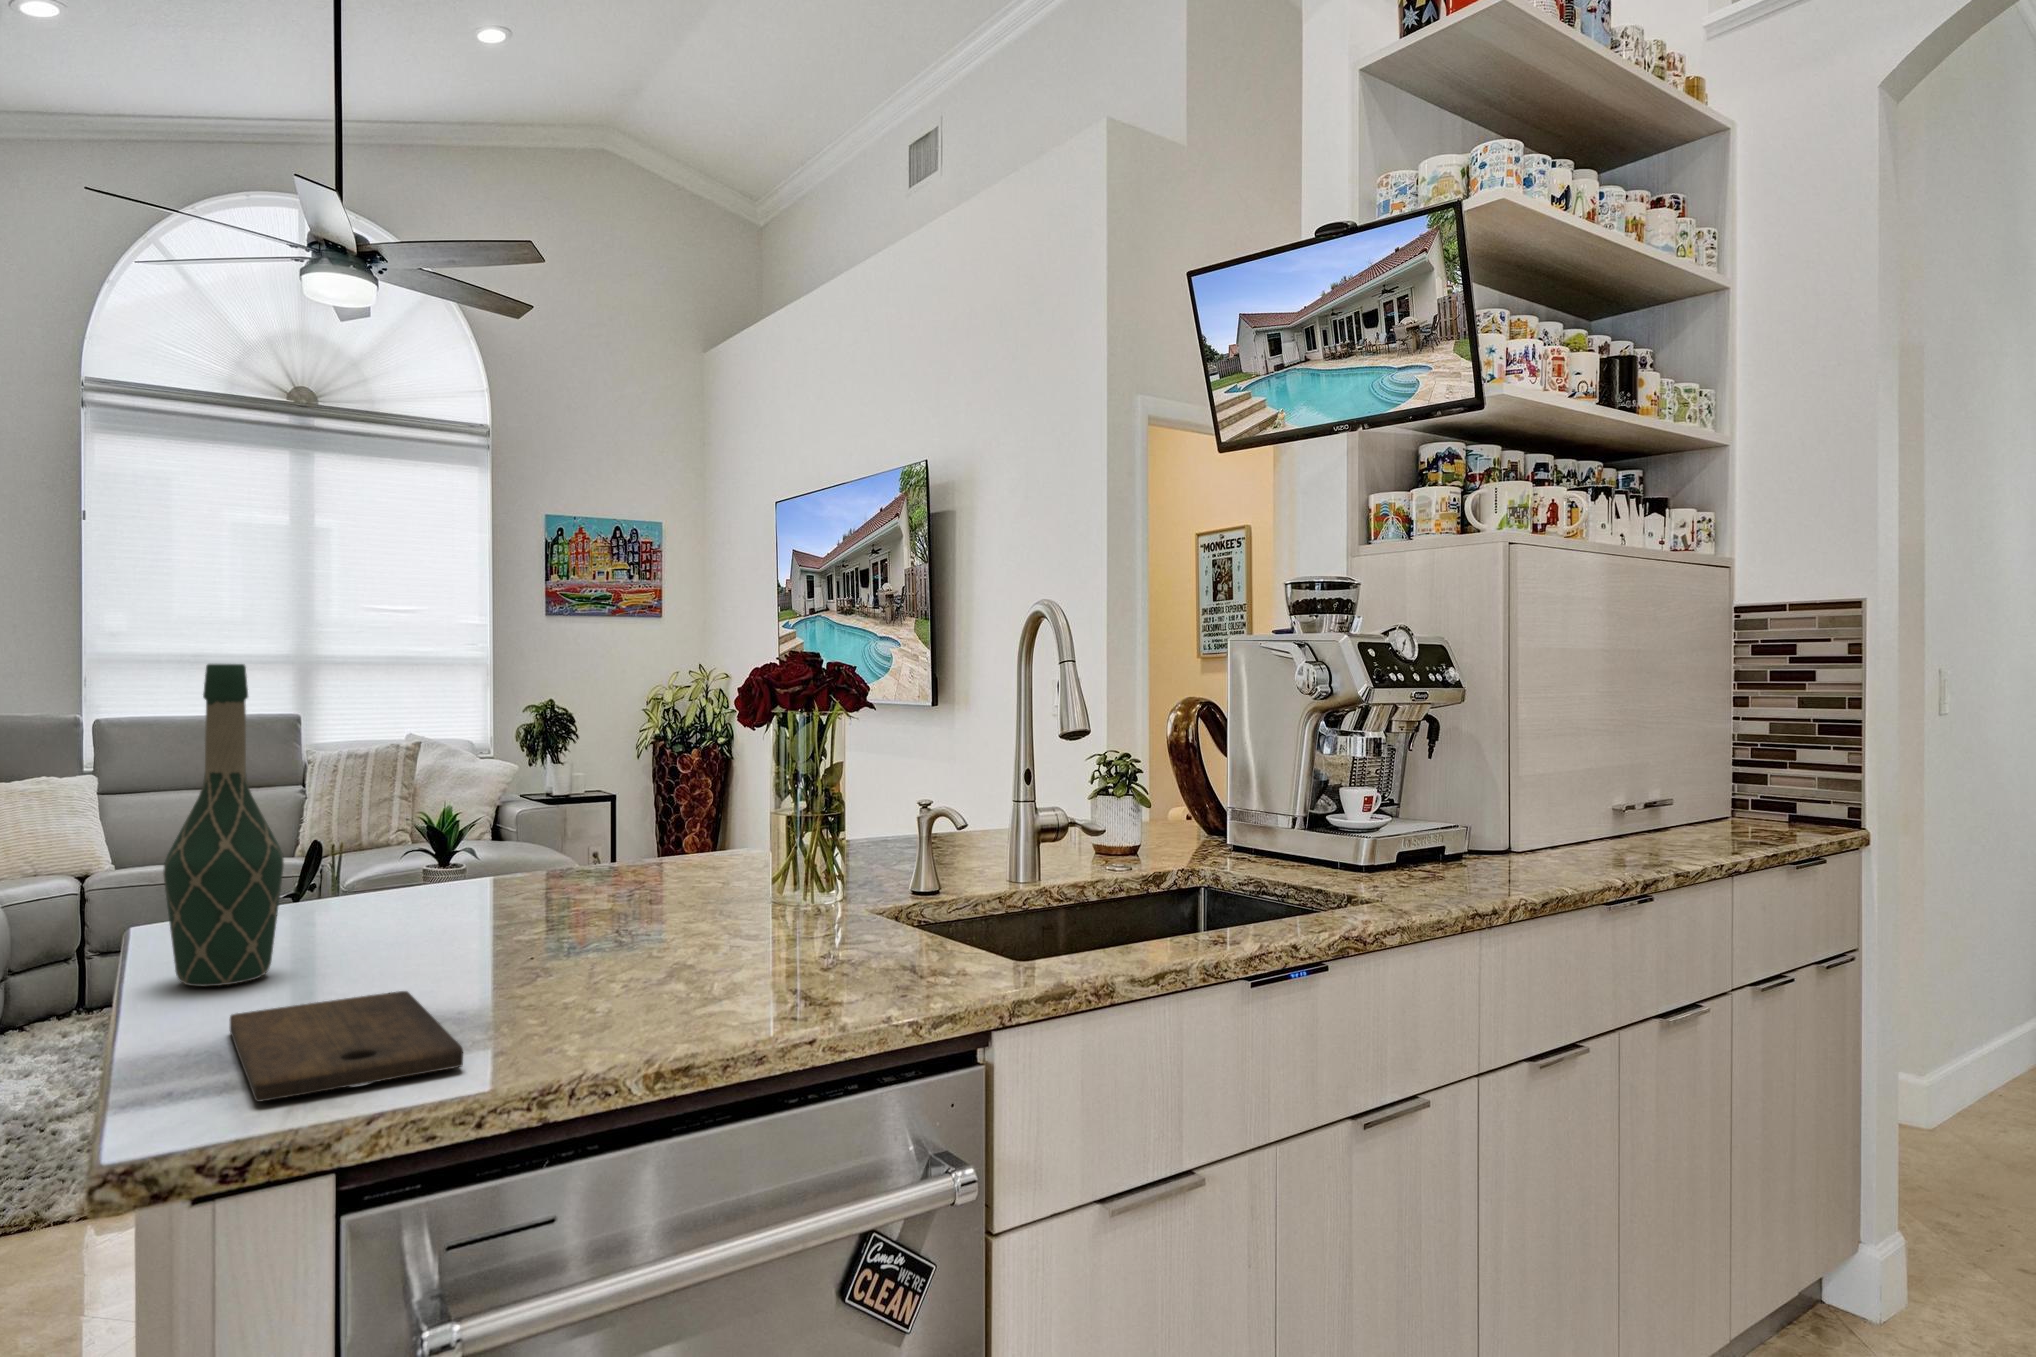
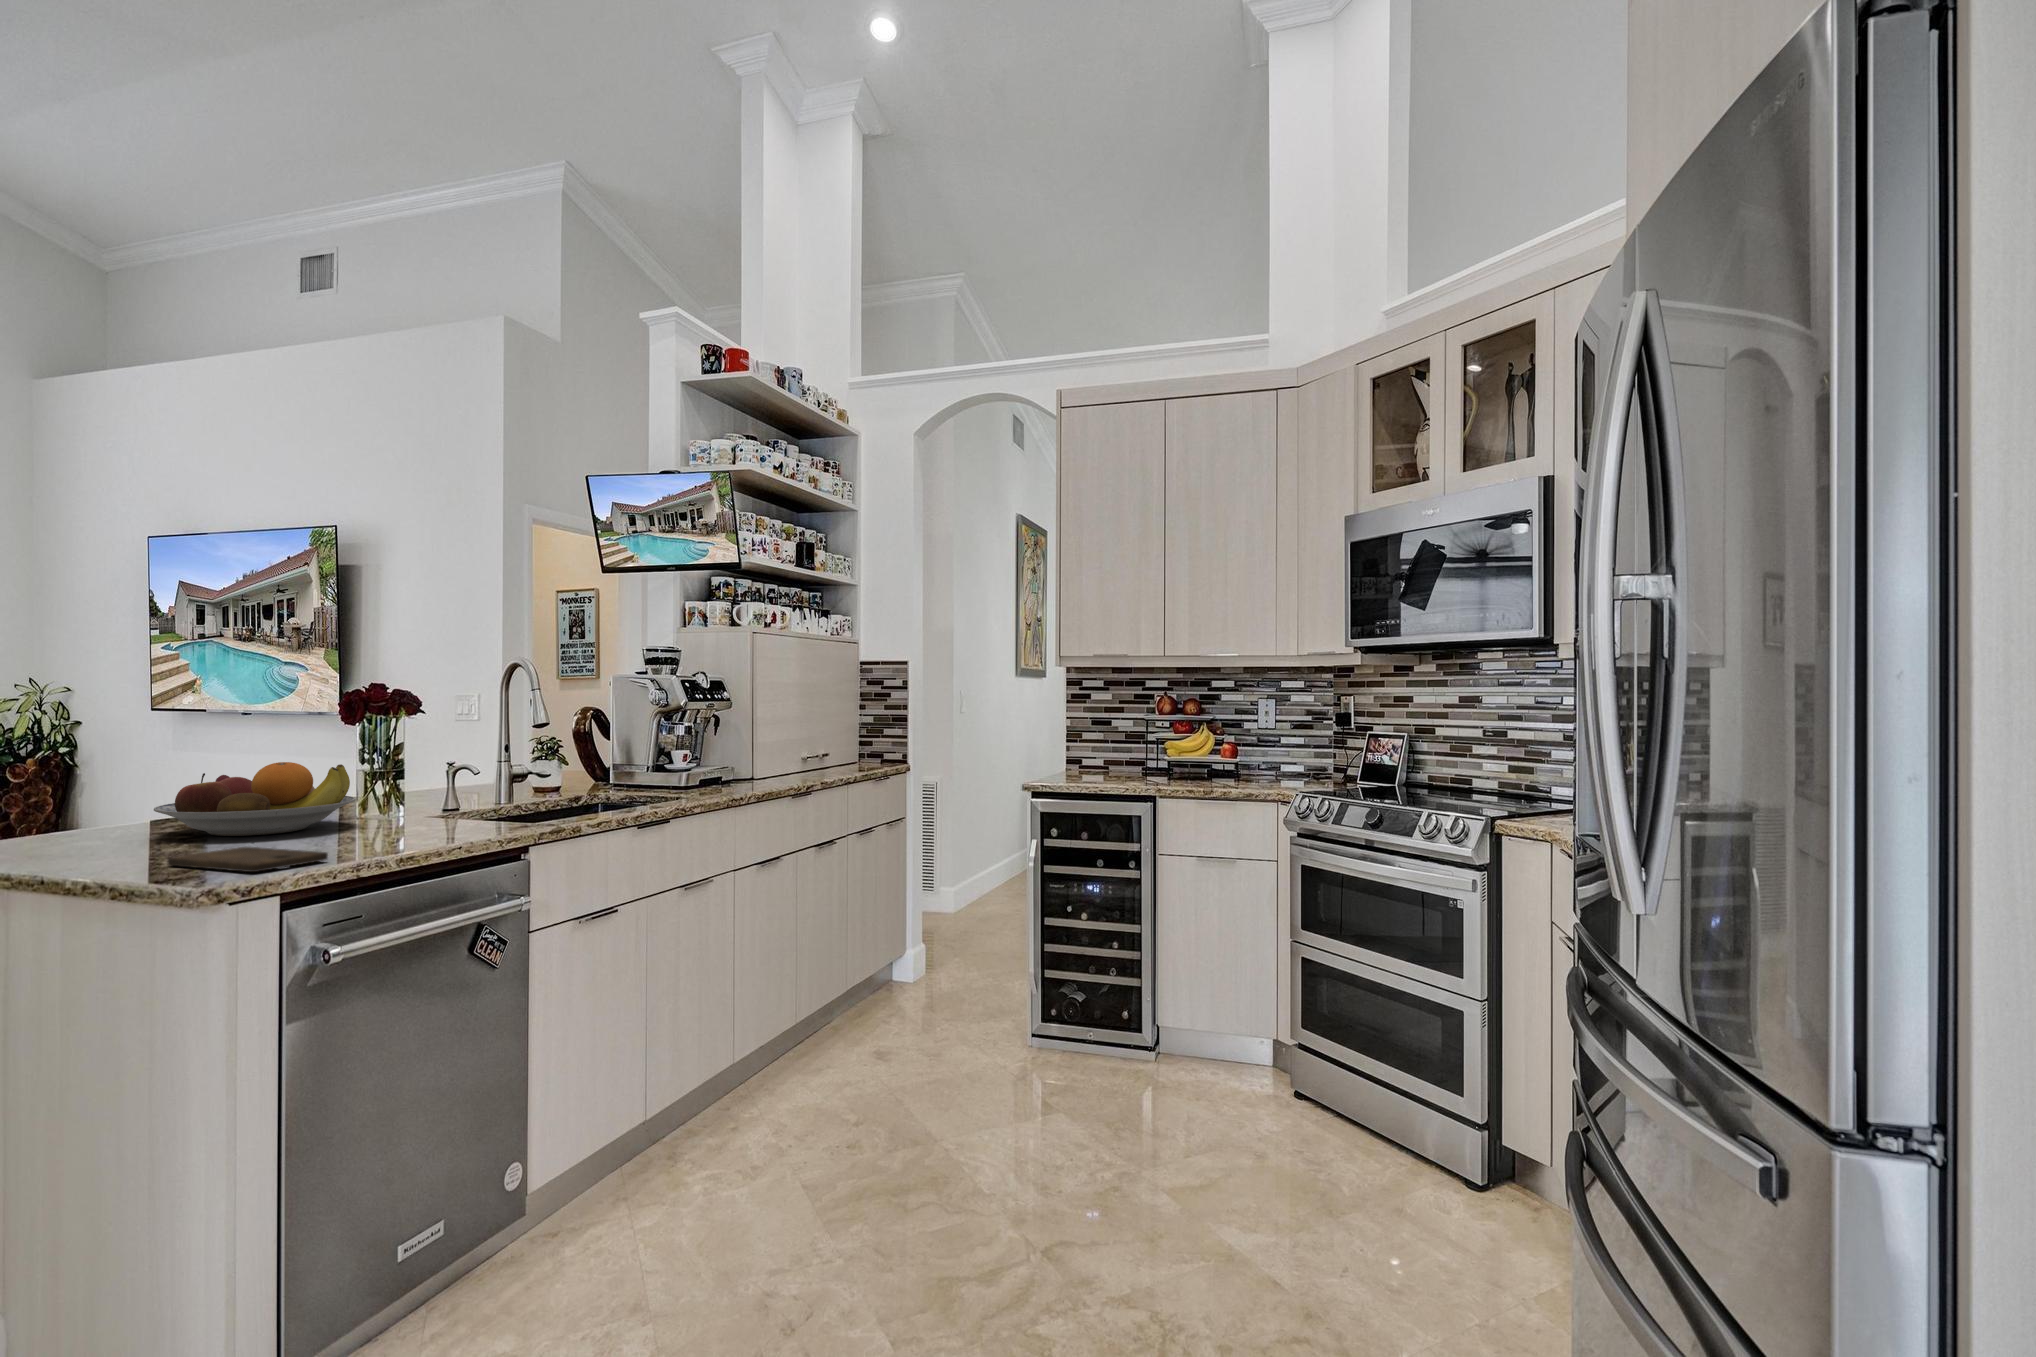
wine bottle: present [163,664,284,987] -> none [62,695,133,860]
fruit bowl: none [401,797,721,937] -> present [154,762,356,836]

